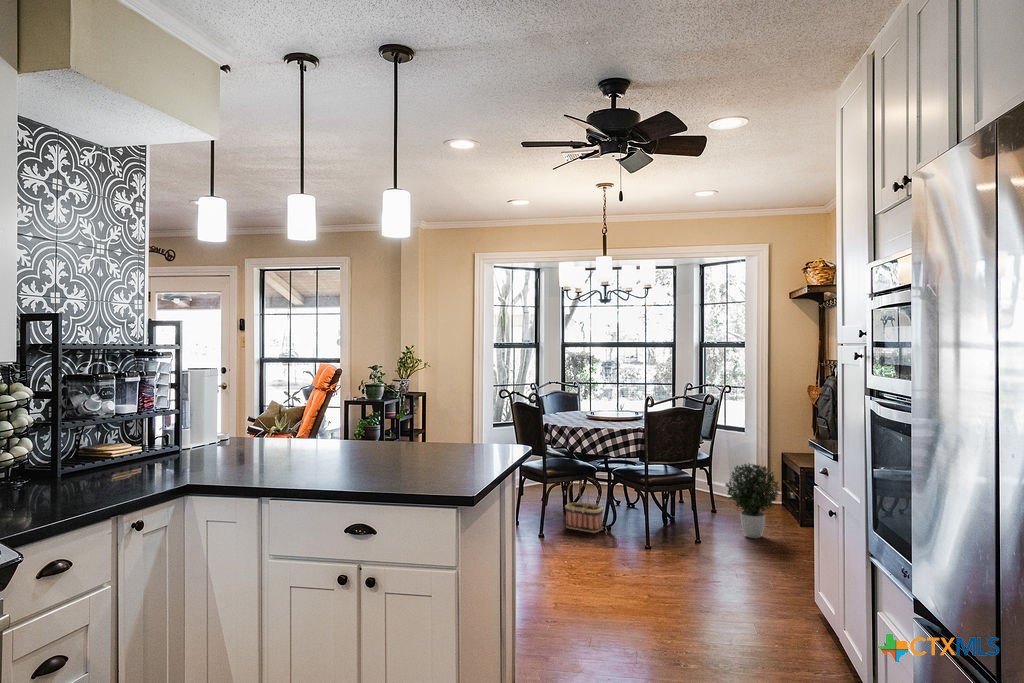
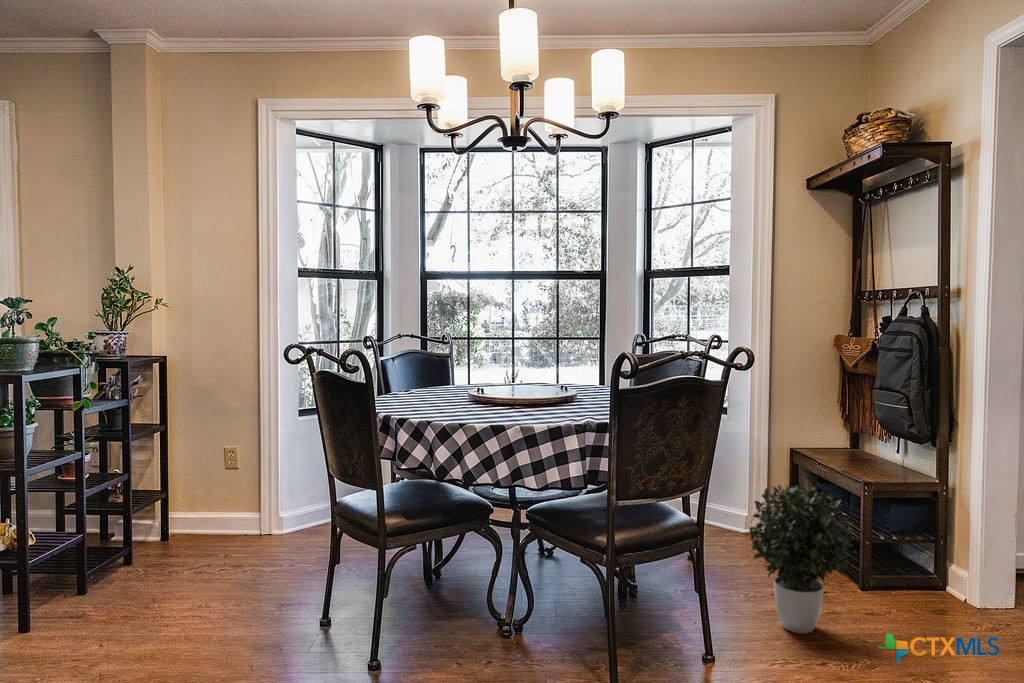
basket: present [565,478,603,533] -> none [428,523,507,642]

